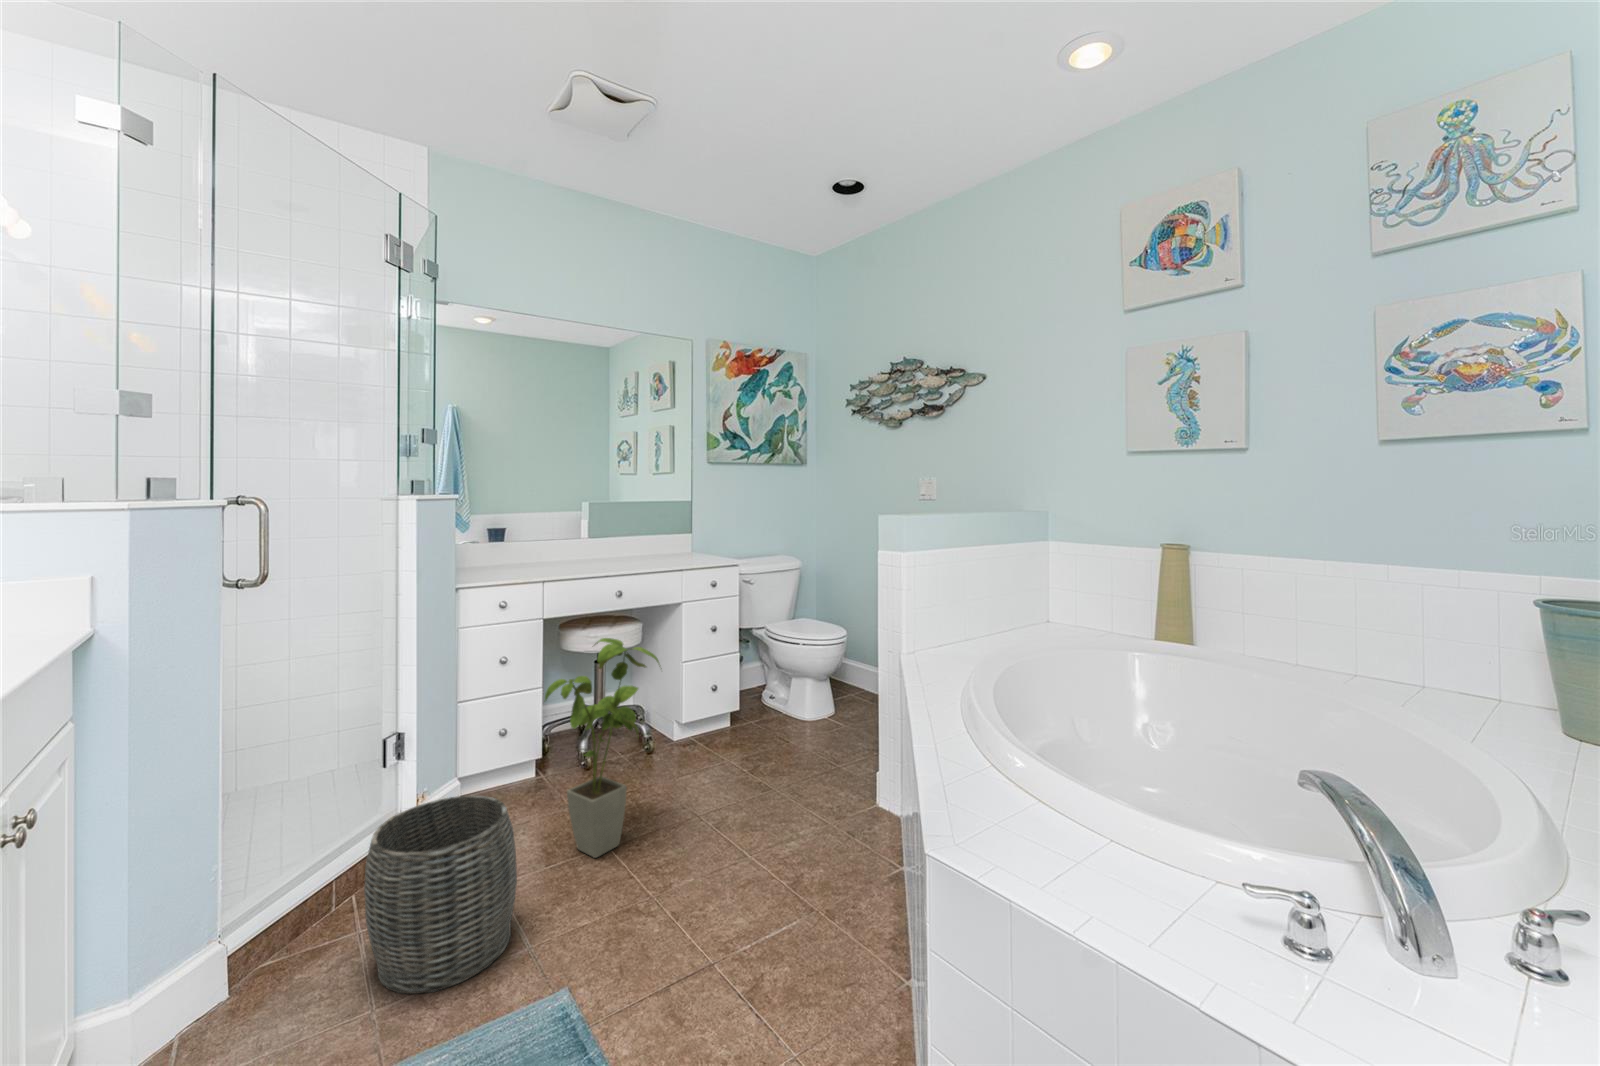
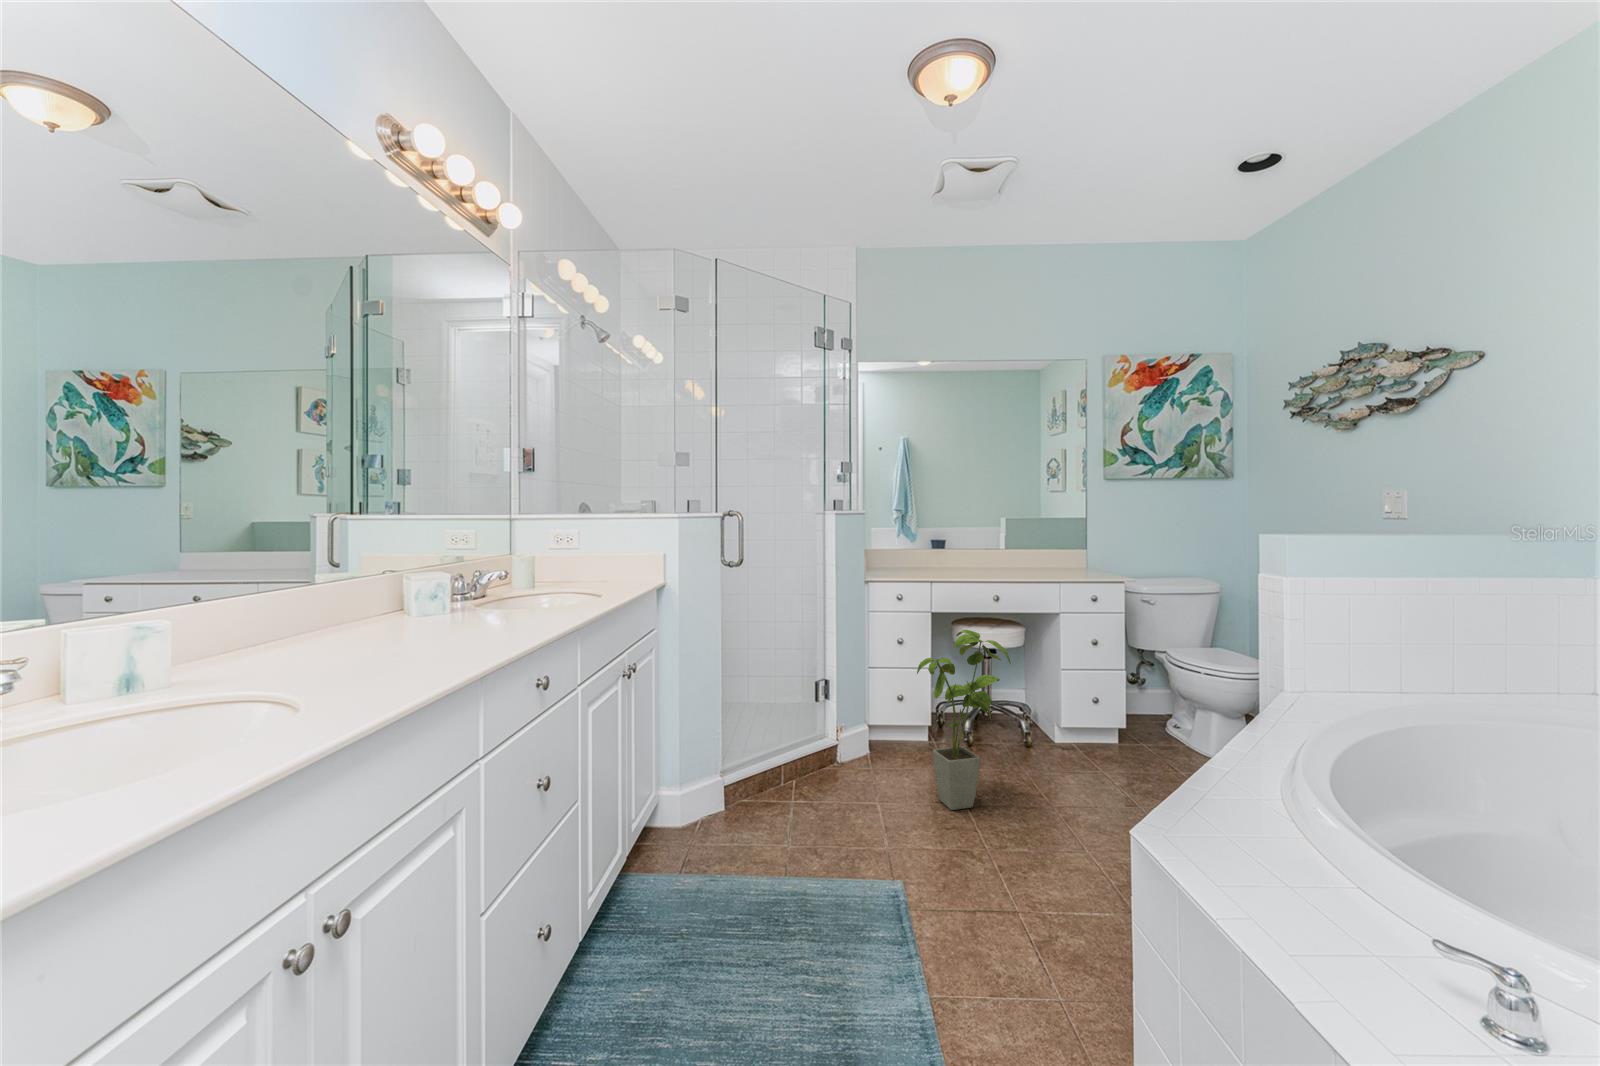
woven basket: present [364,795,517,994] -> none [791,727,882,851]

